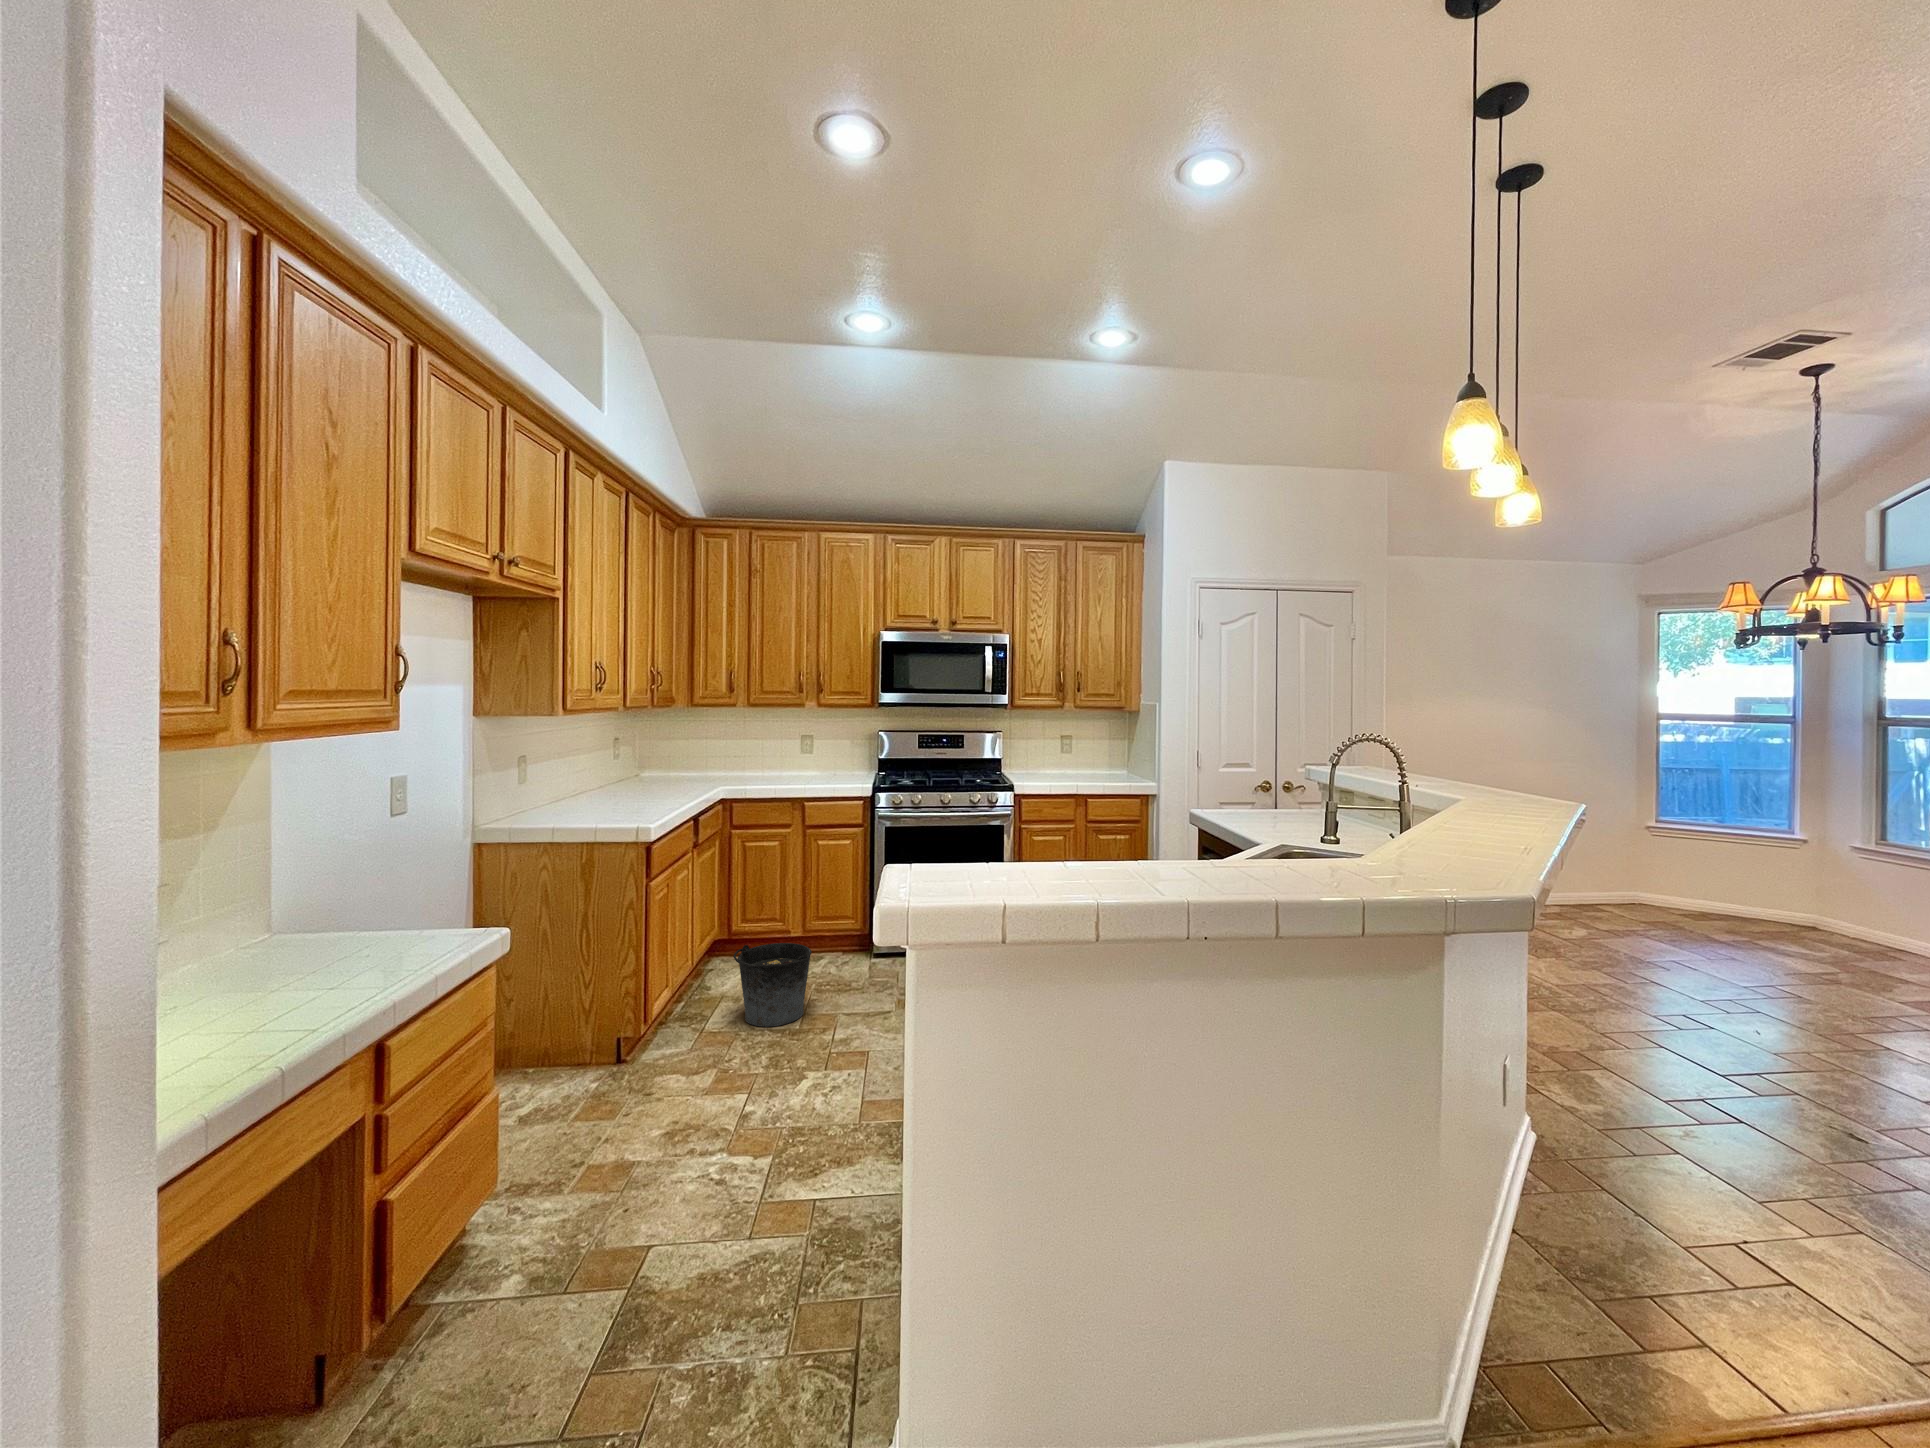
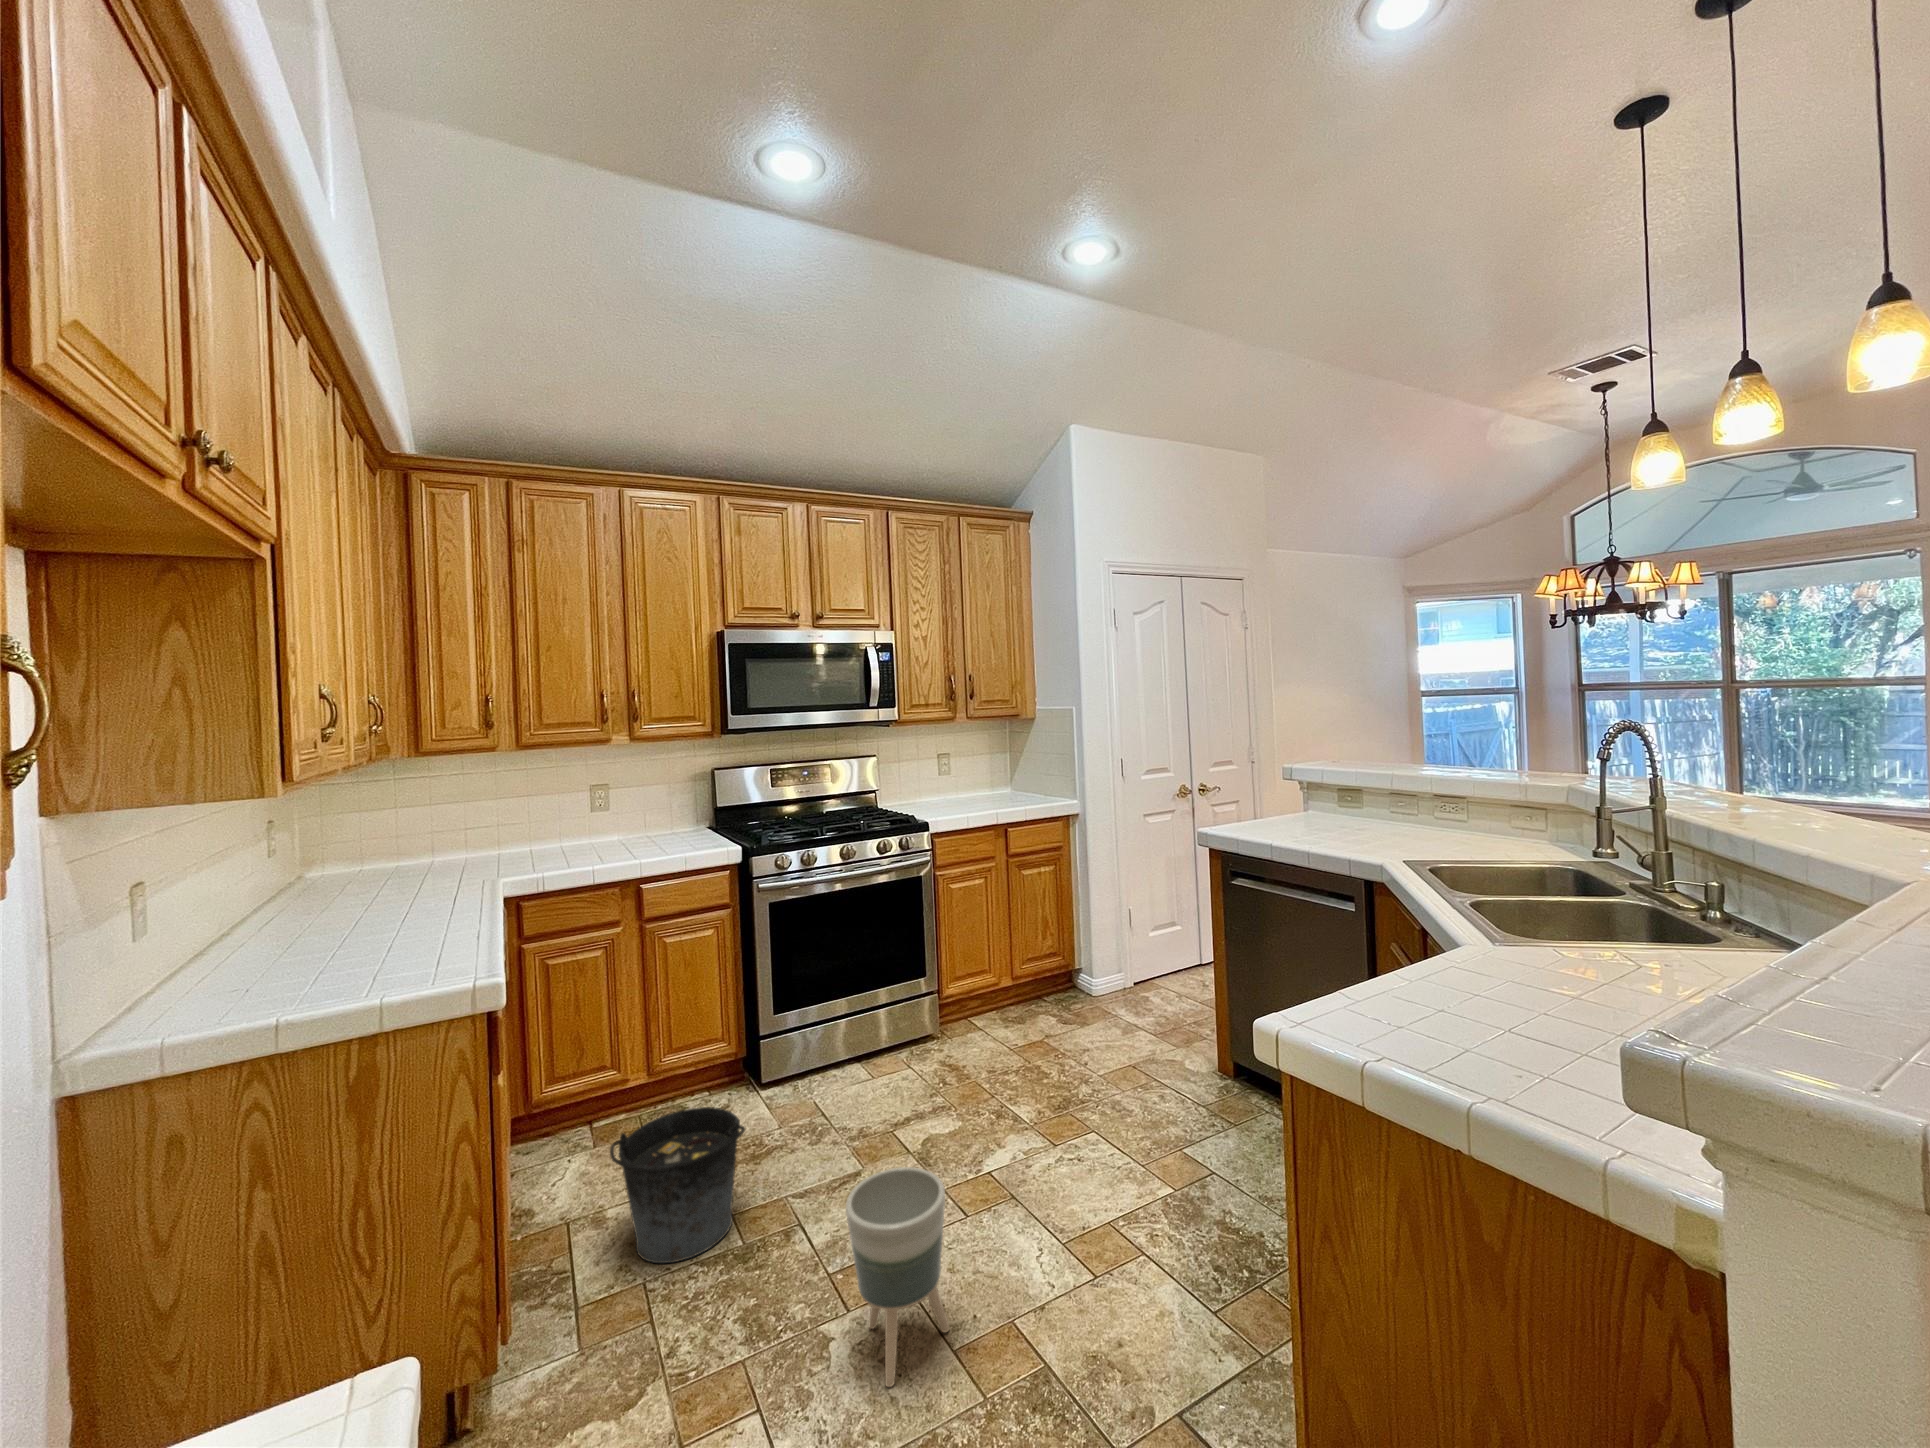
planter: none [806,987,869,1106] -> present [846,1167,950,1387]

